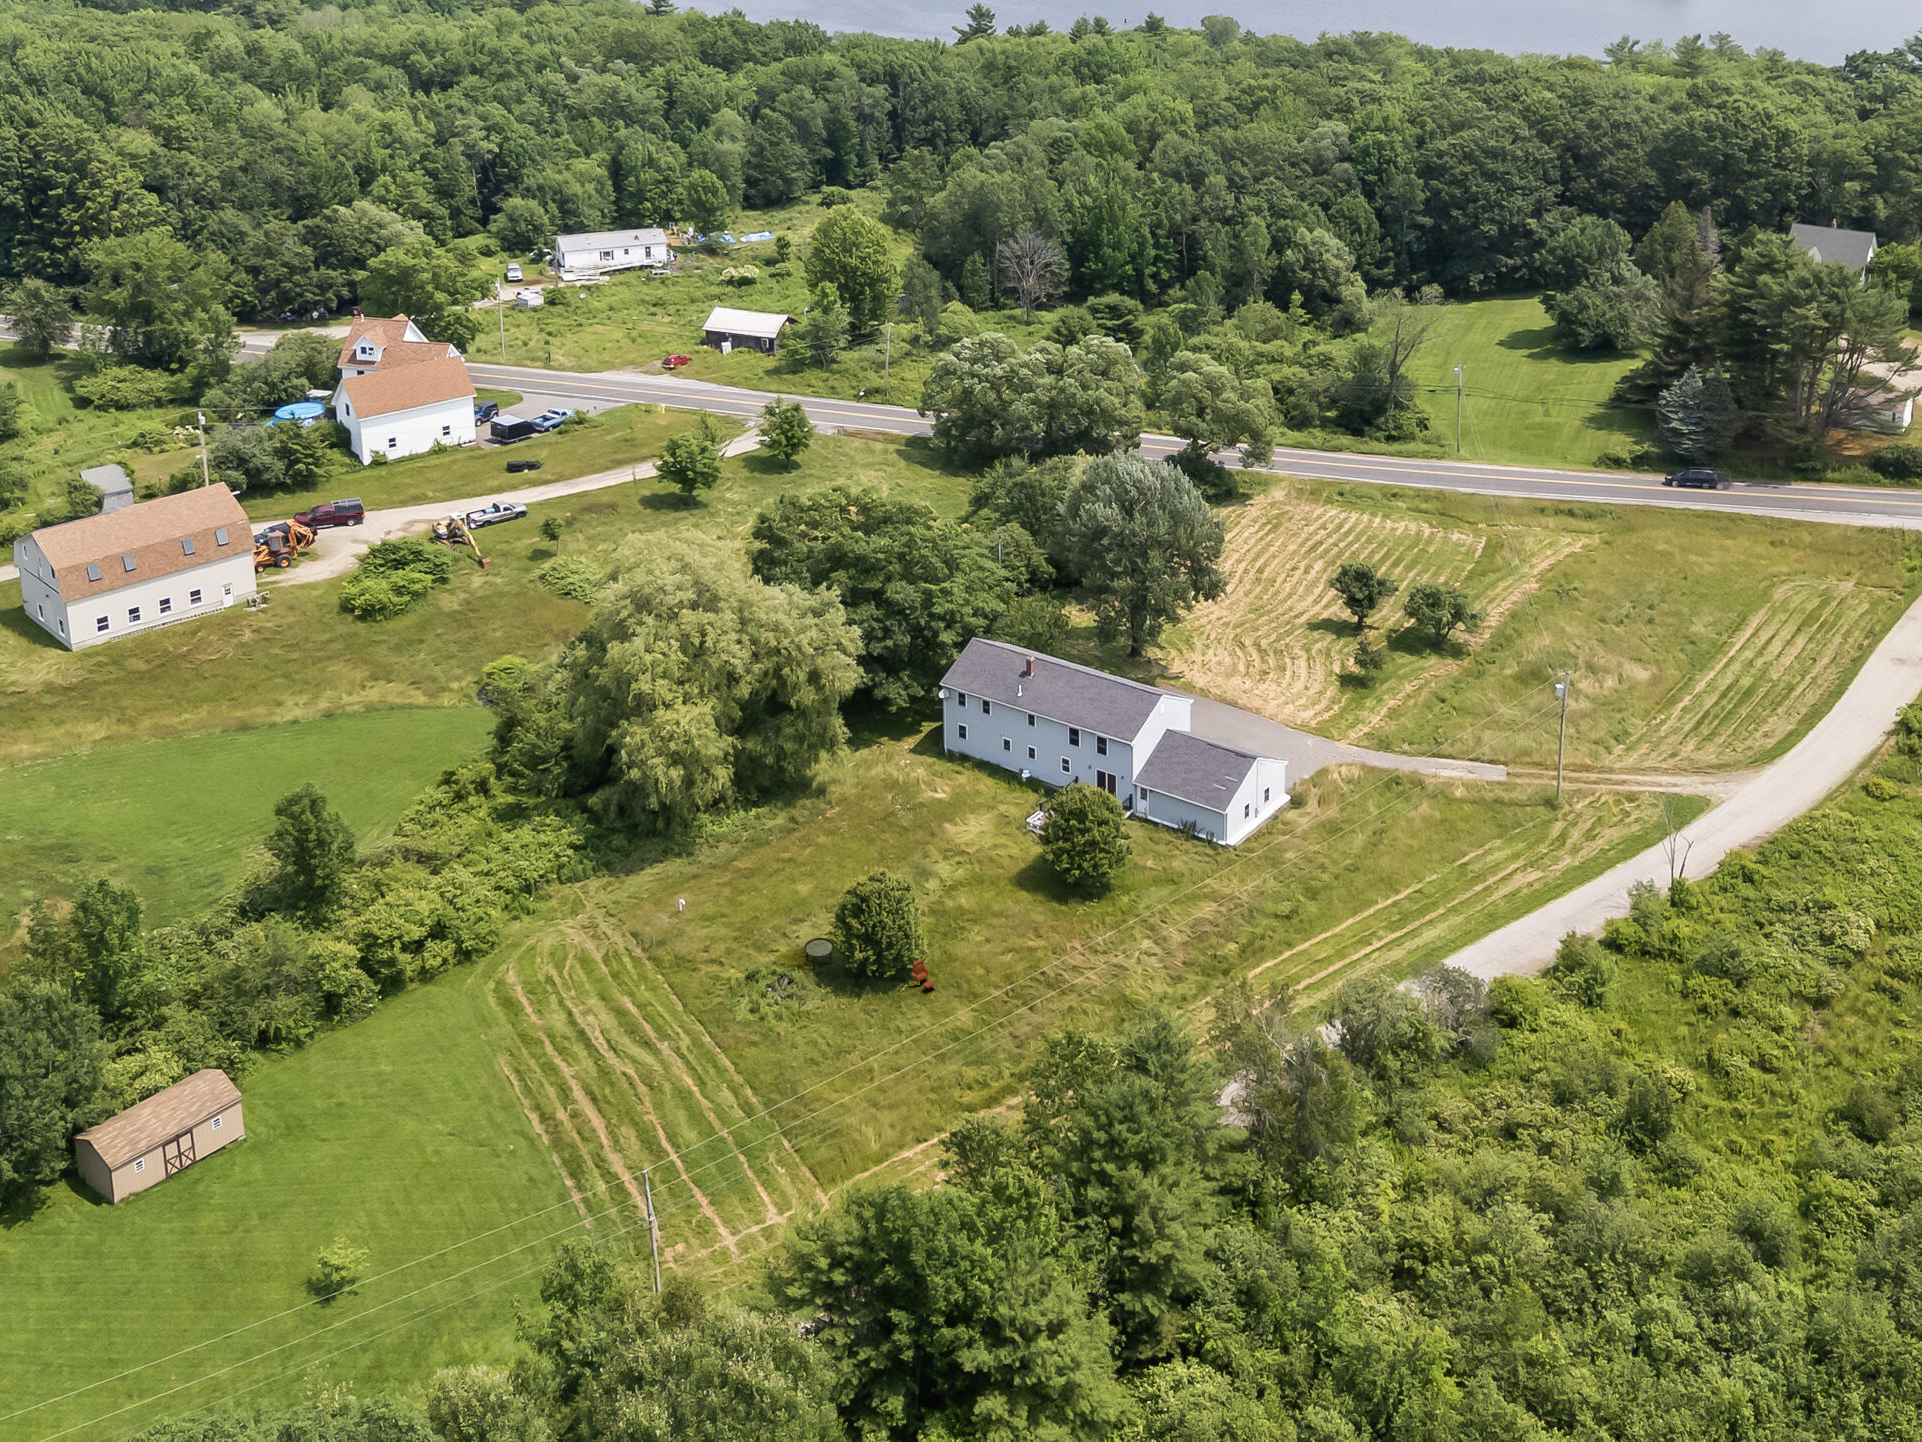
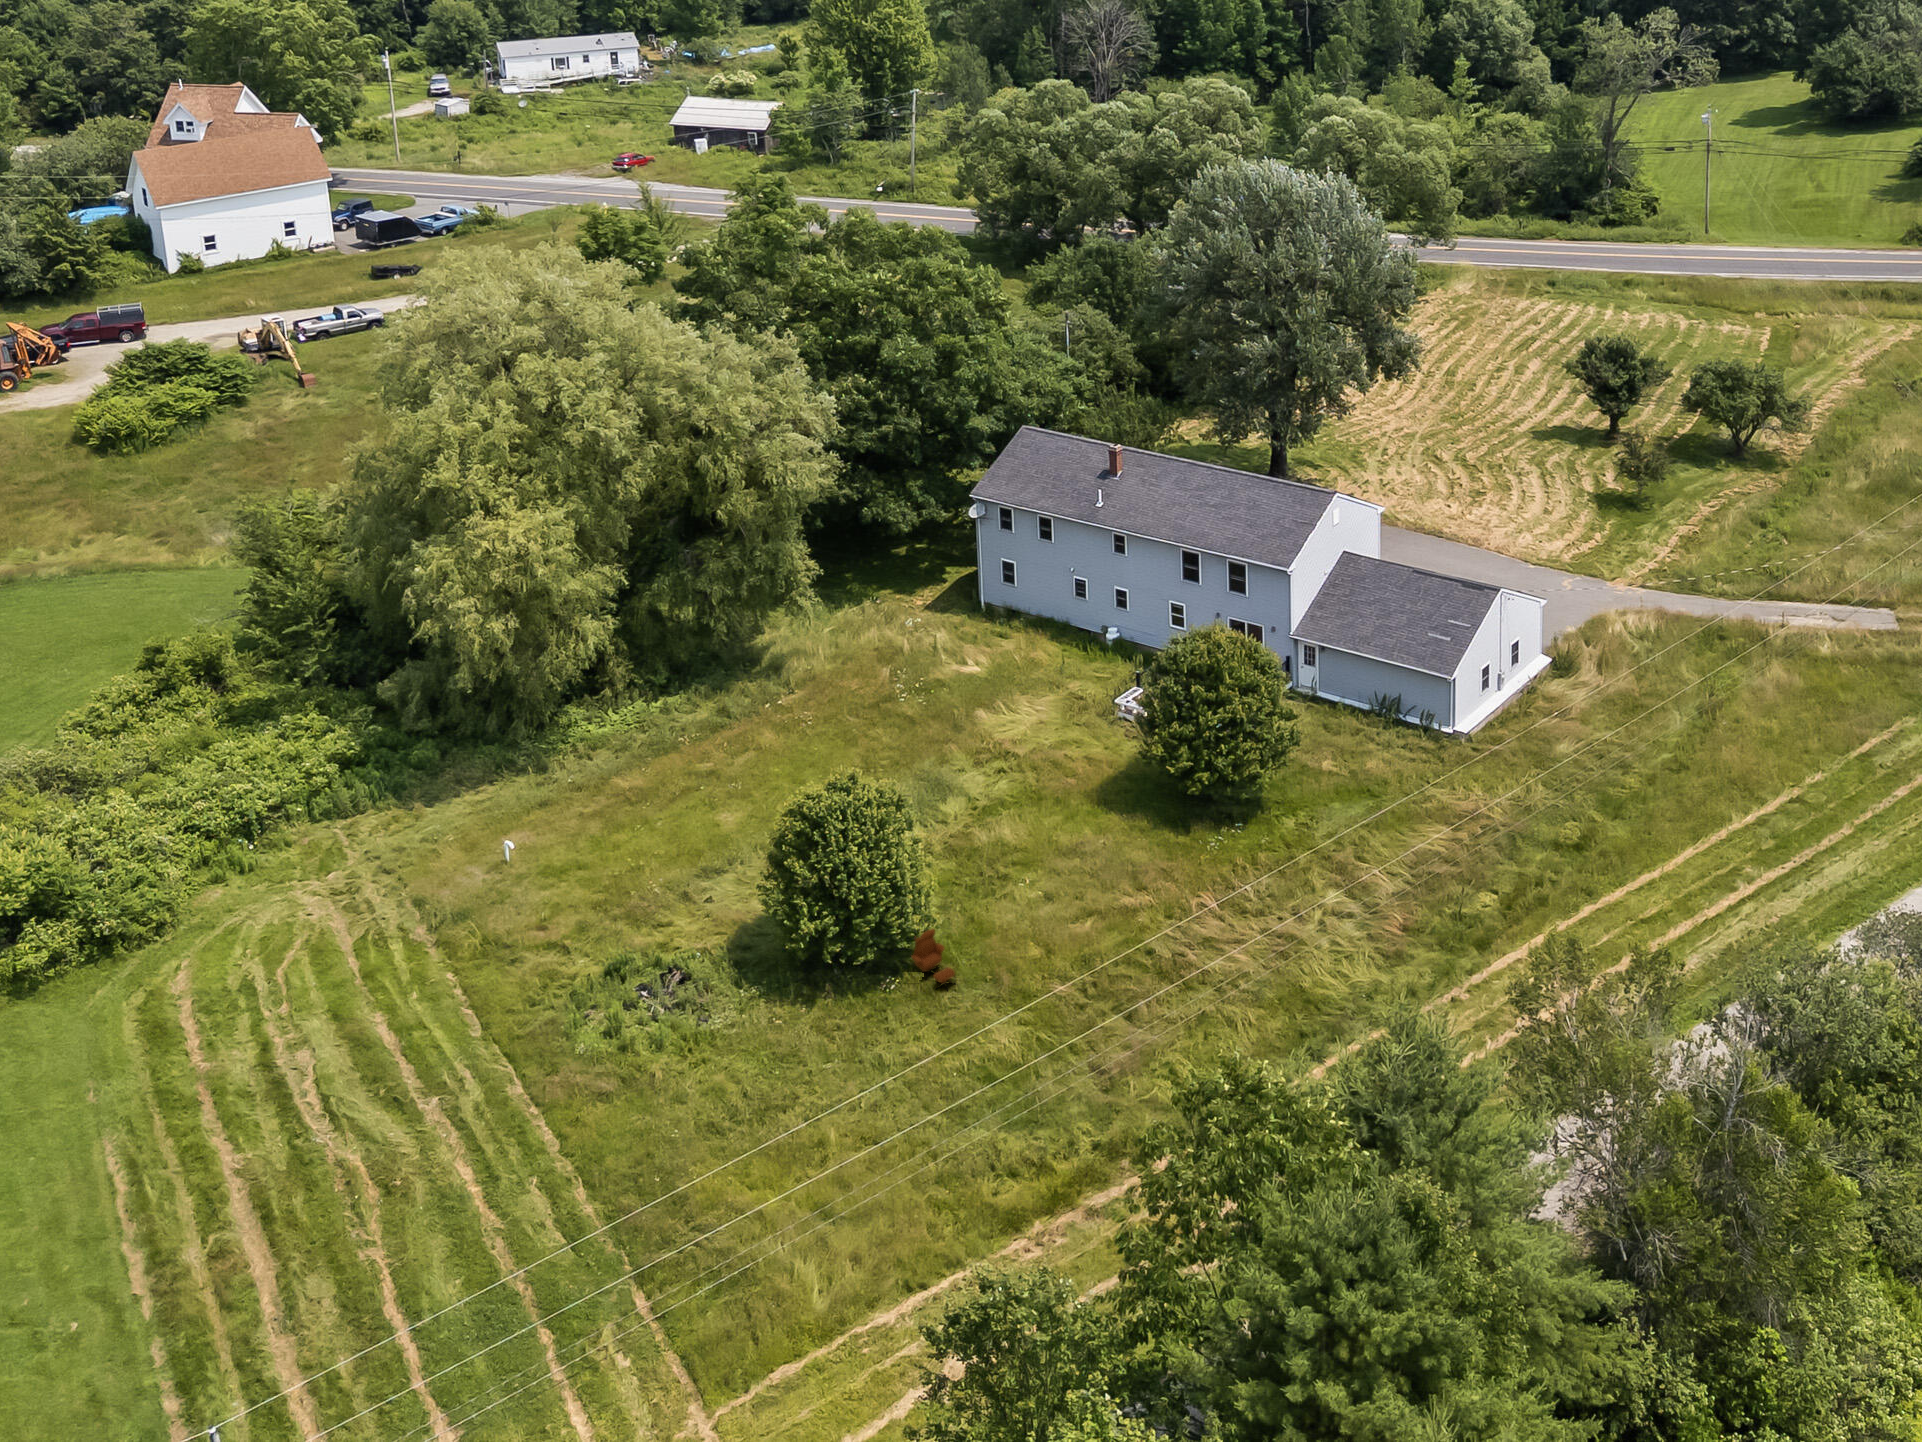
round table: present [804,938,834,970] -> none [717,897,773,955]

